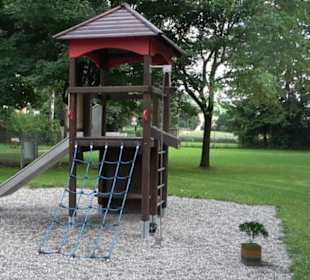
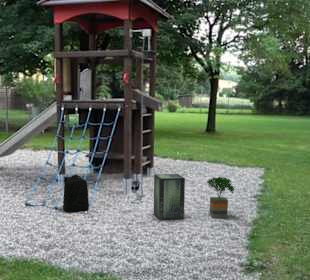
storage box: none [181,218,217,269] -> present [154,174,185,220]
backpack: none [82,219,111,260] -> present [63,175,89,212]

